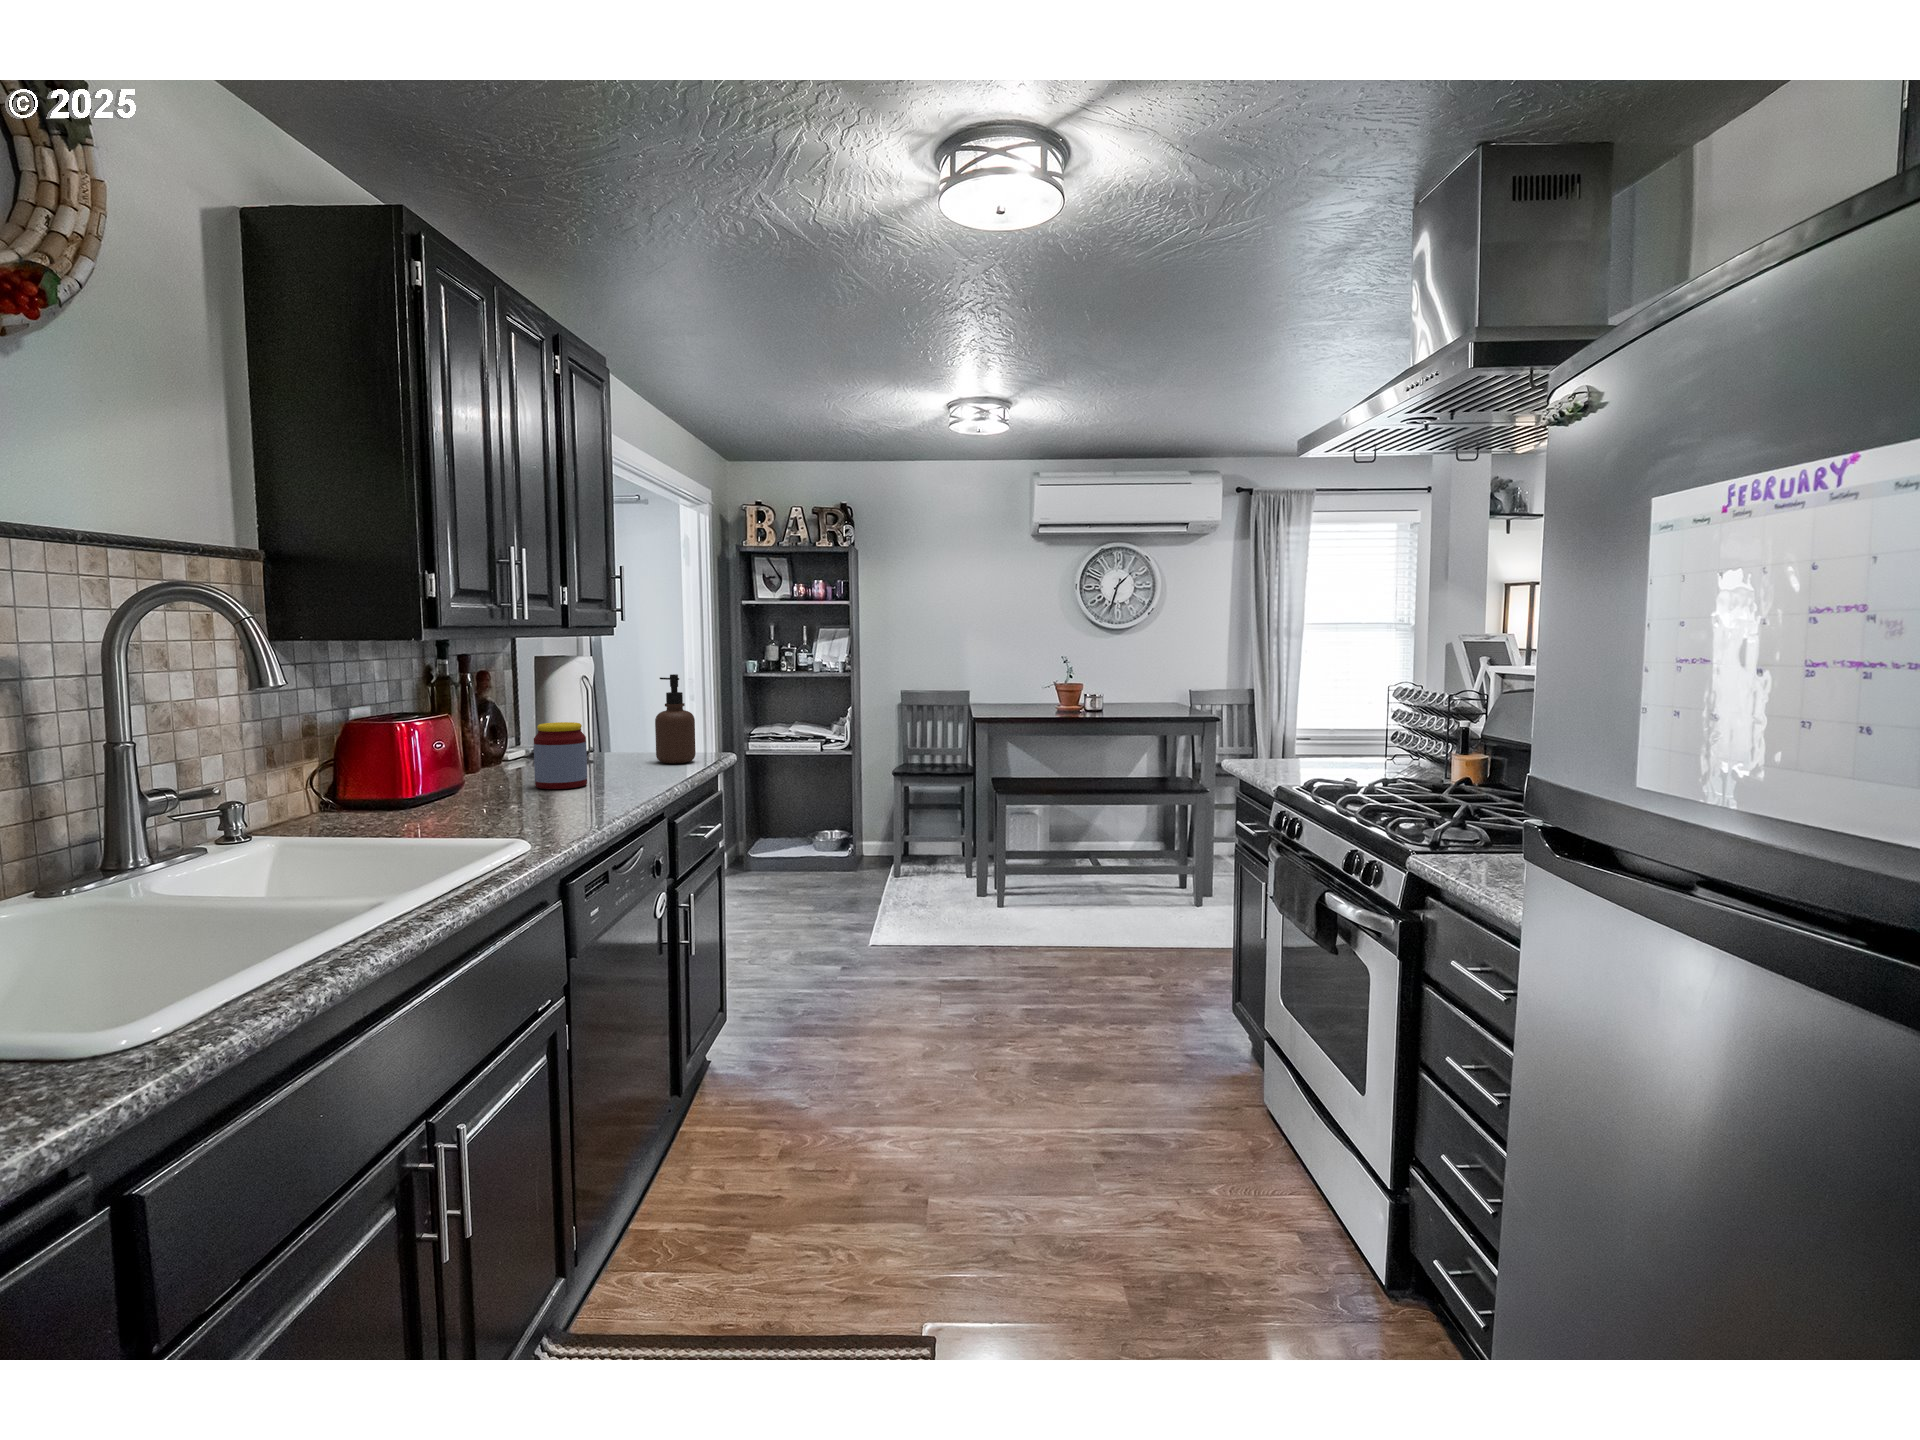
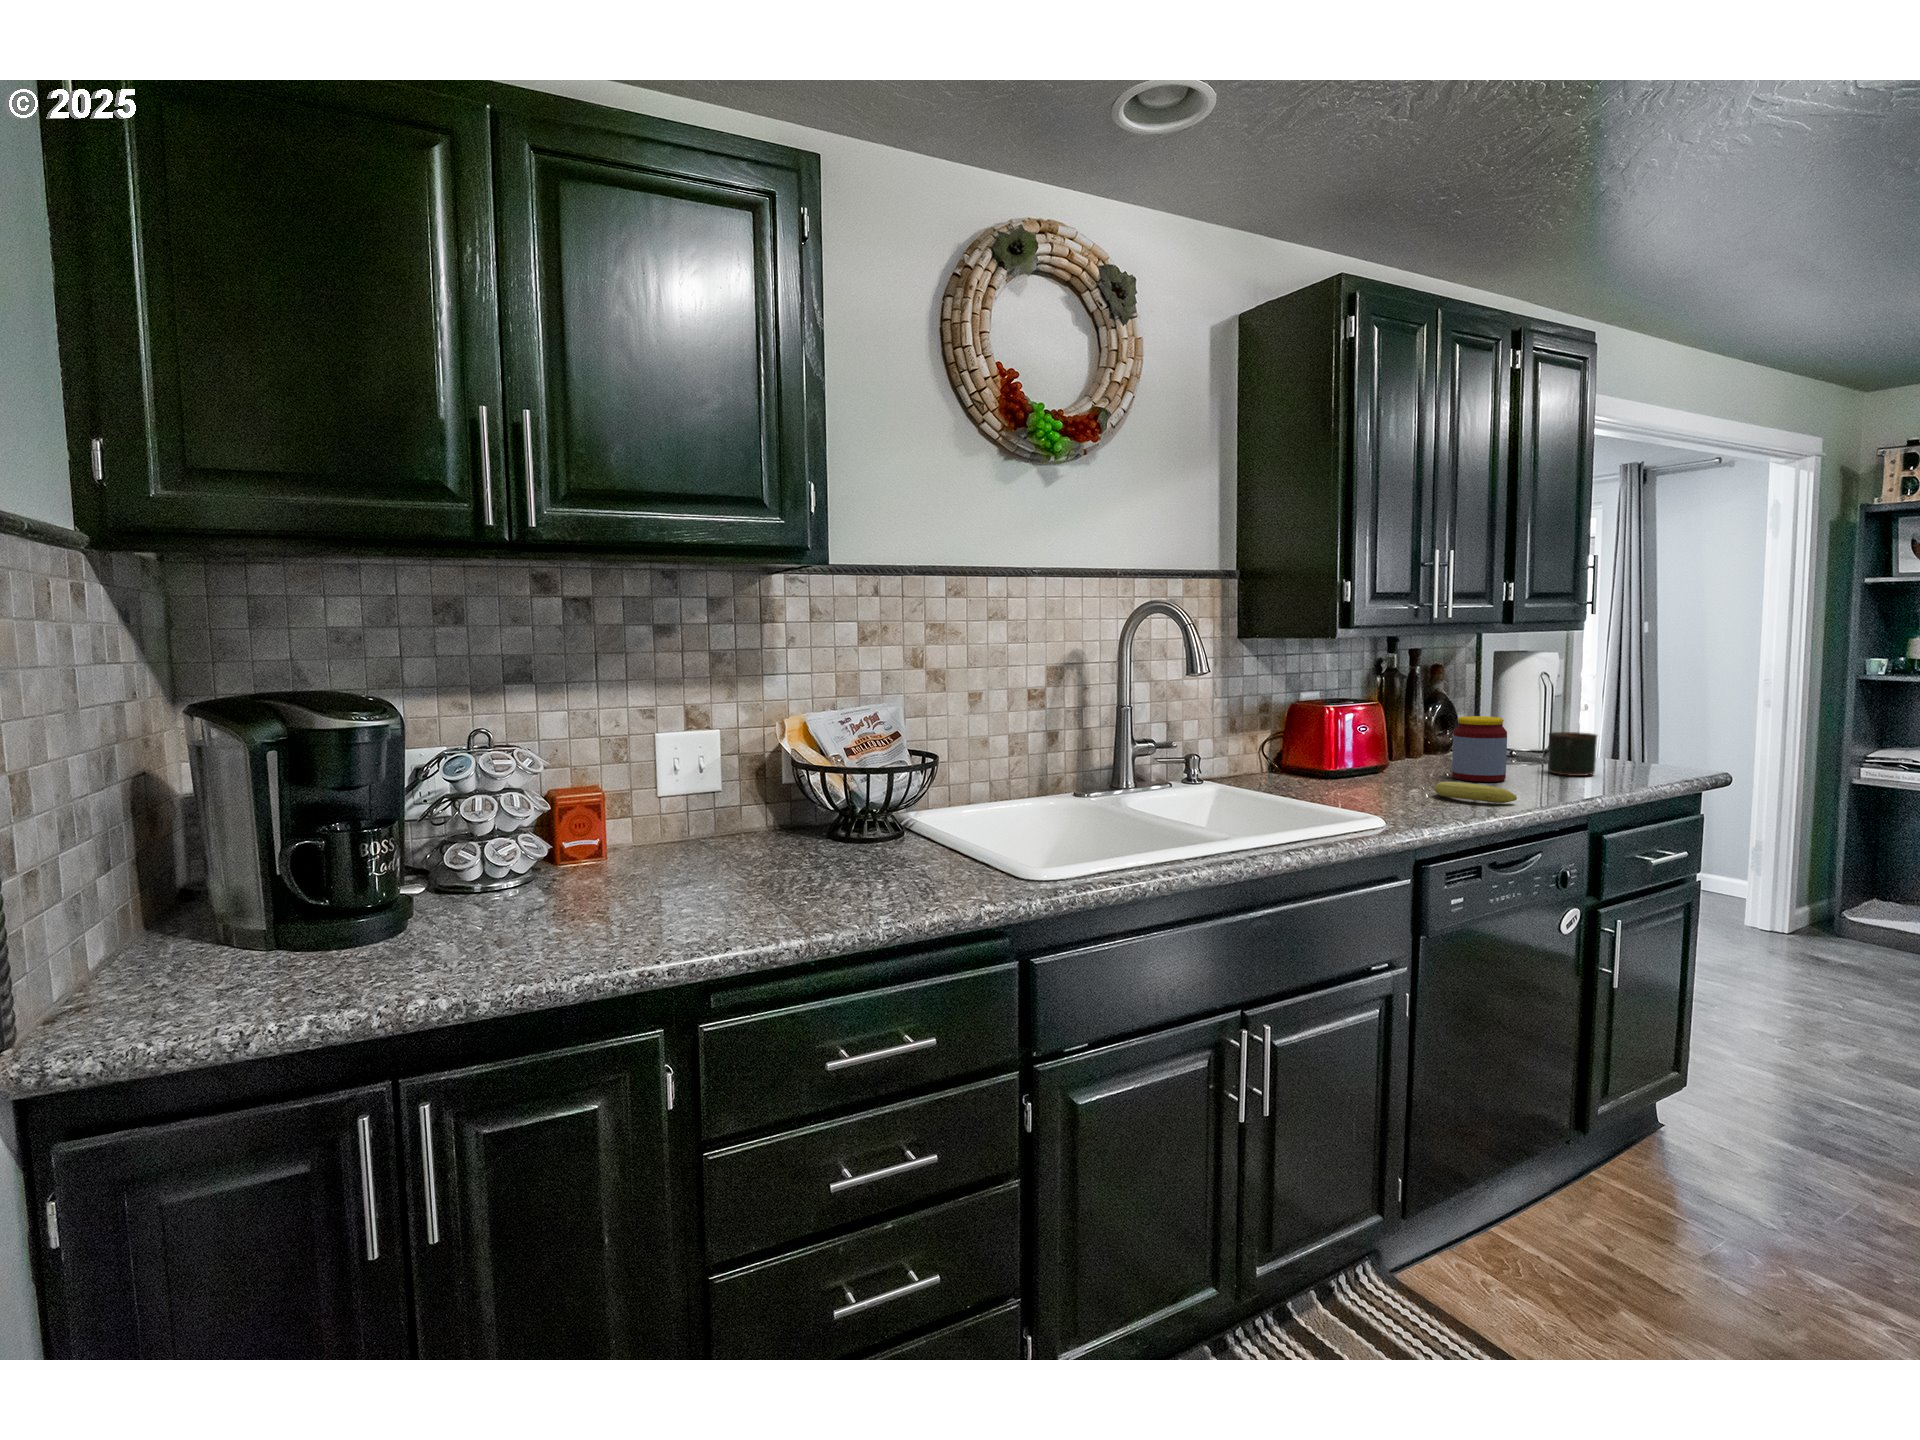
soap dispenser: present [655,674,696,763] -> none [1611,673,1664,773]
mug: none [611,731,652,772] -> present [1548,732,1598,776]
fruit: none [541,792,623,809] -> present [1434,782,1517,803]

